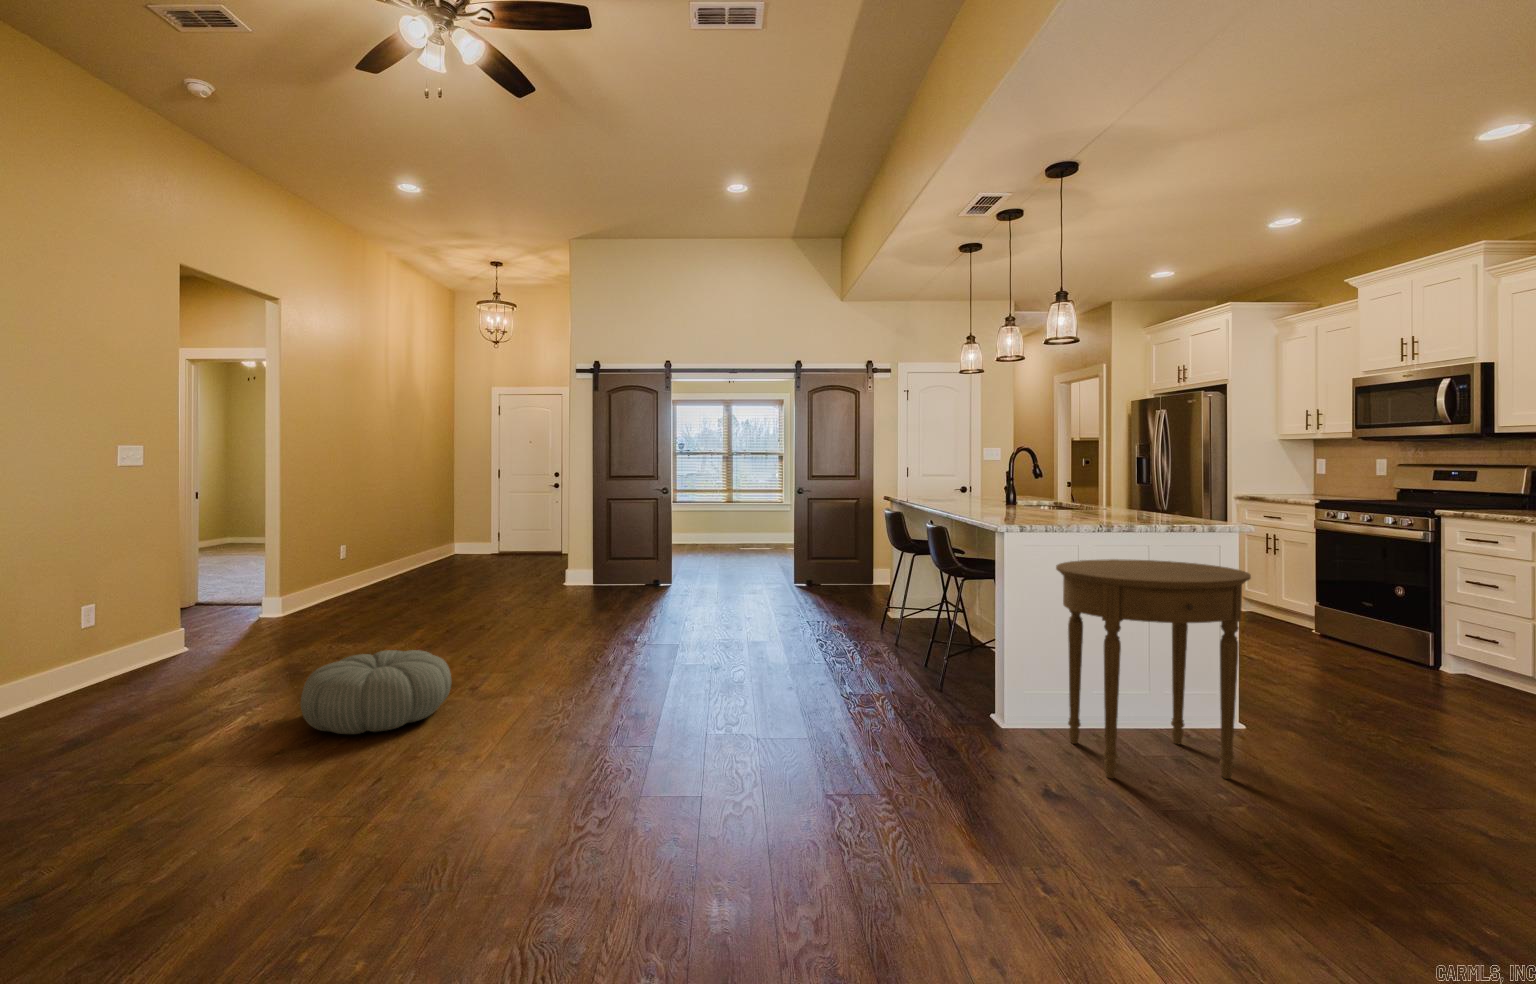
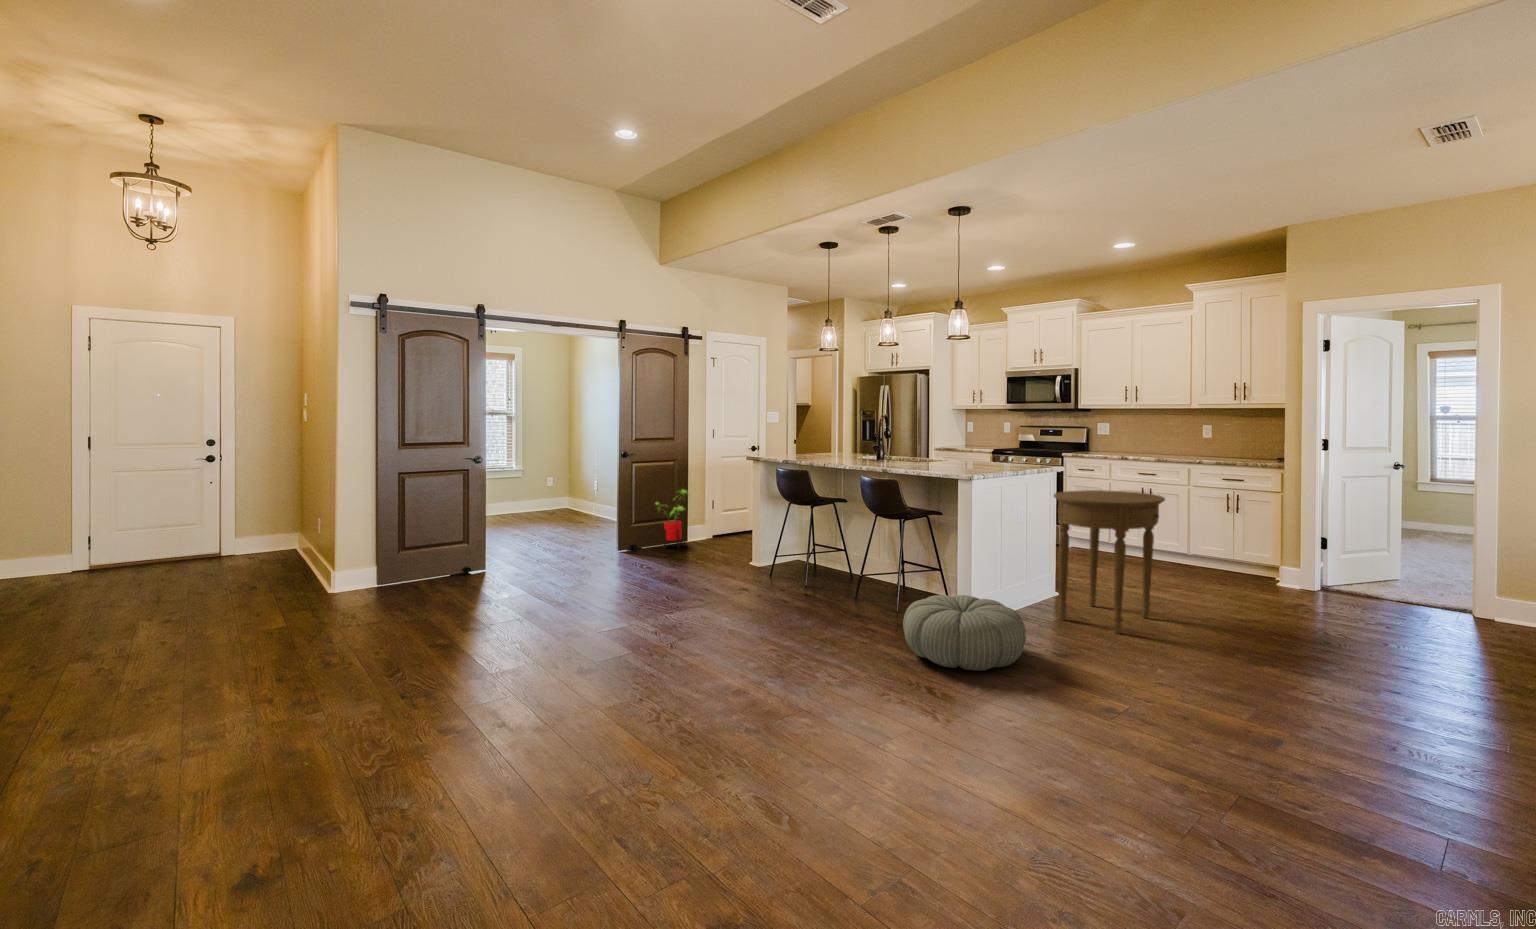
house plant: none [823,530,861,592] -> present [656,490,687,548]
pouf: present [301,650,451,734] -> present [903,595,1026,671]

